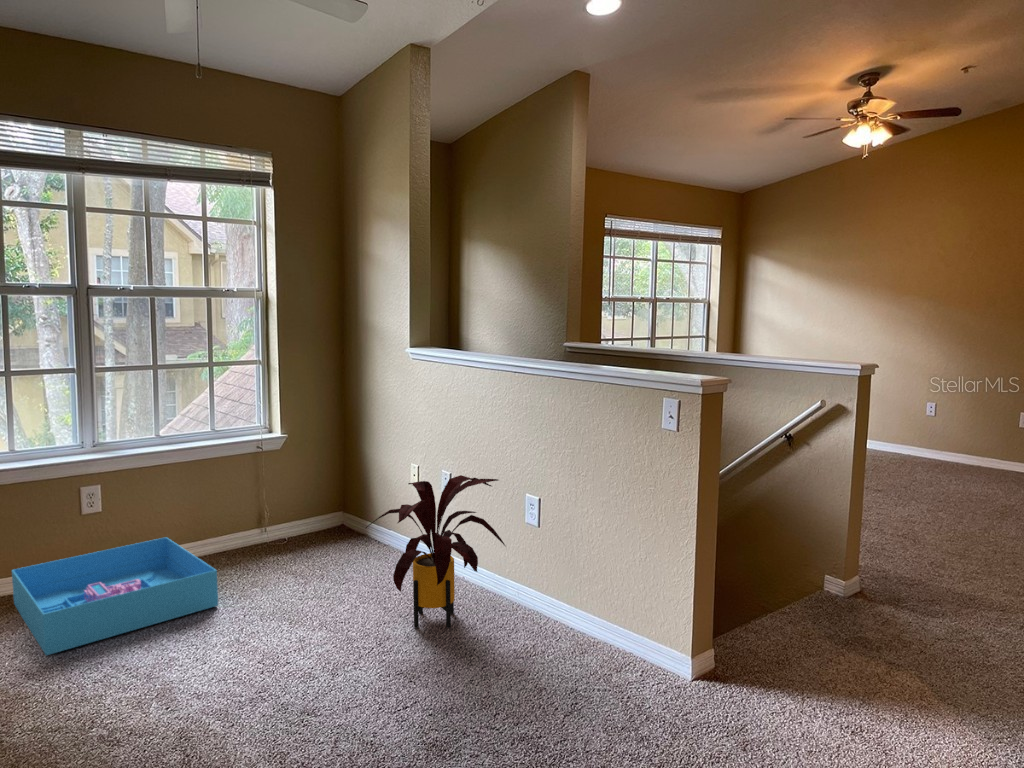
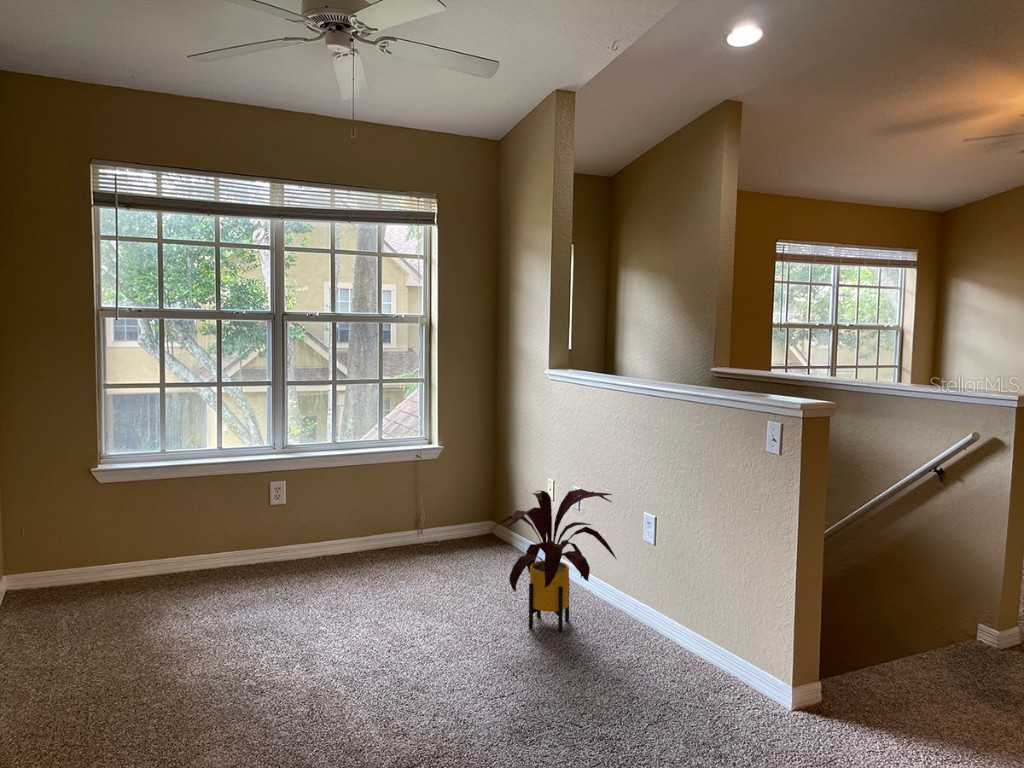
storage bin: present [12,537,218,655] -> none [218,528,368,612]

